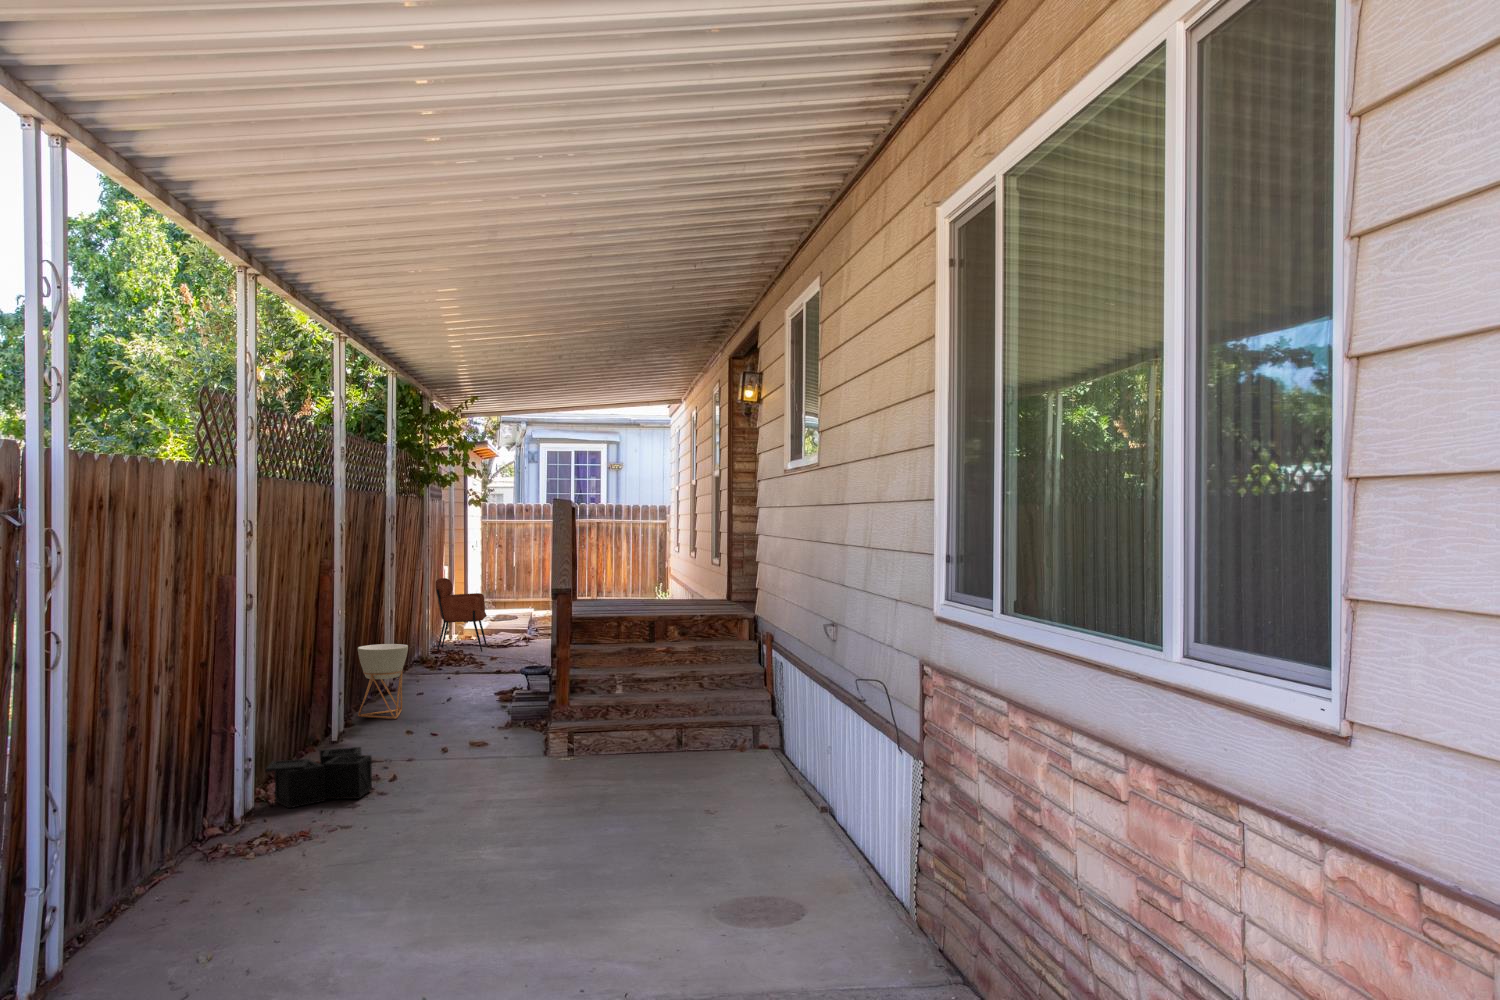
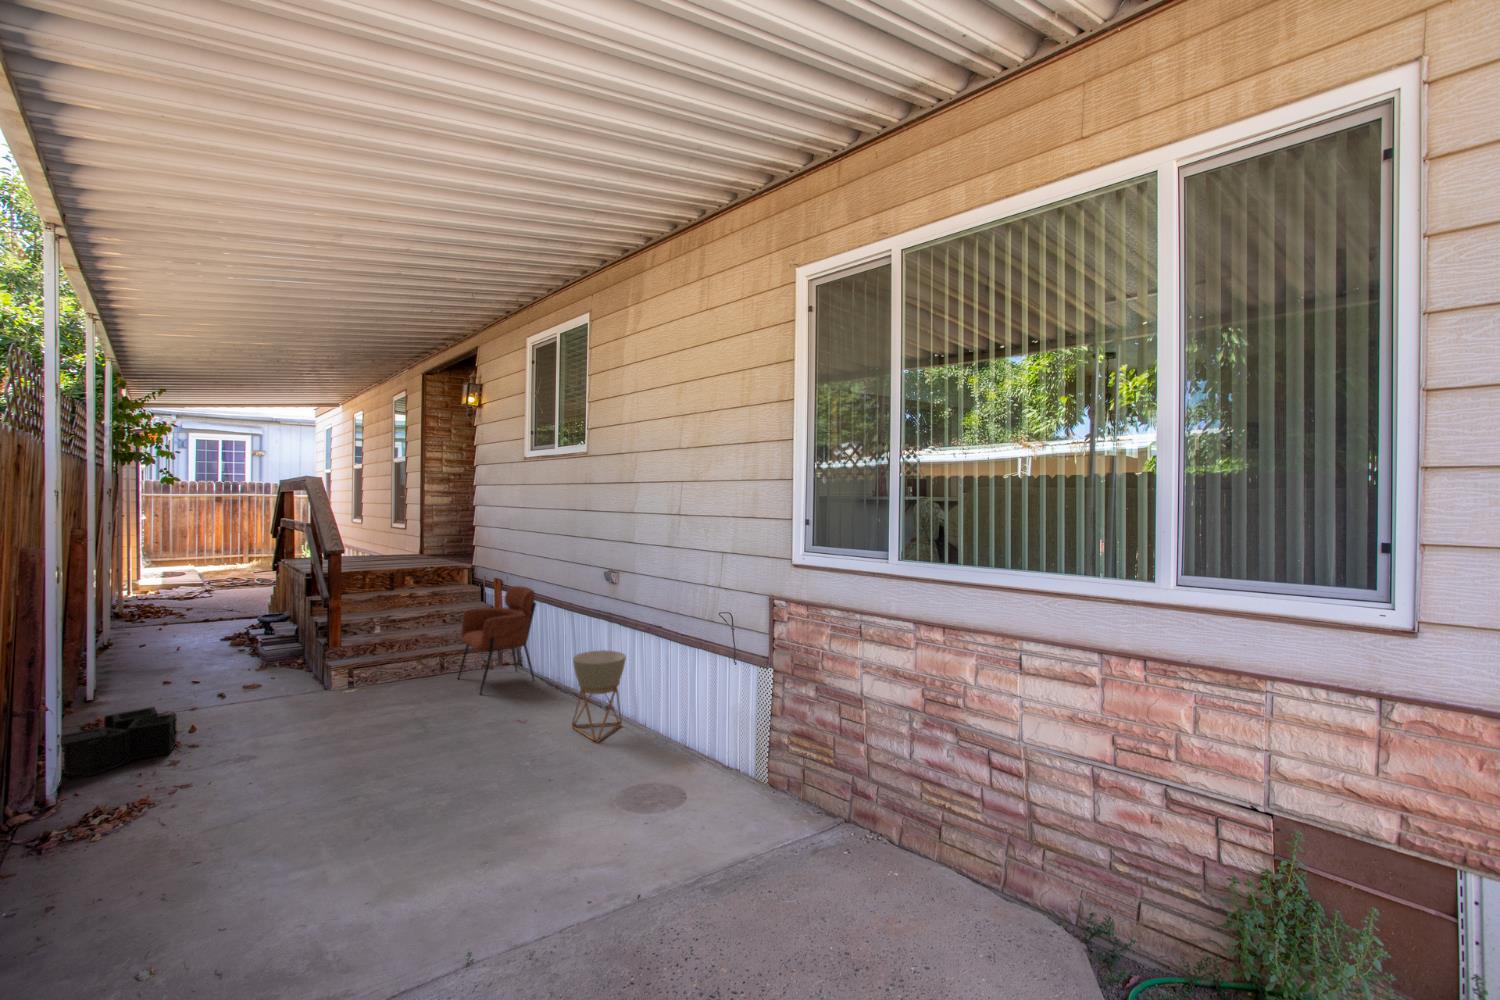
chair: present [435,578,487,652] -> present [458,586,536,694]
planter: present [358,644,408,719] -> present [572,650,626,742]

